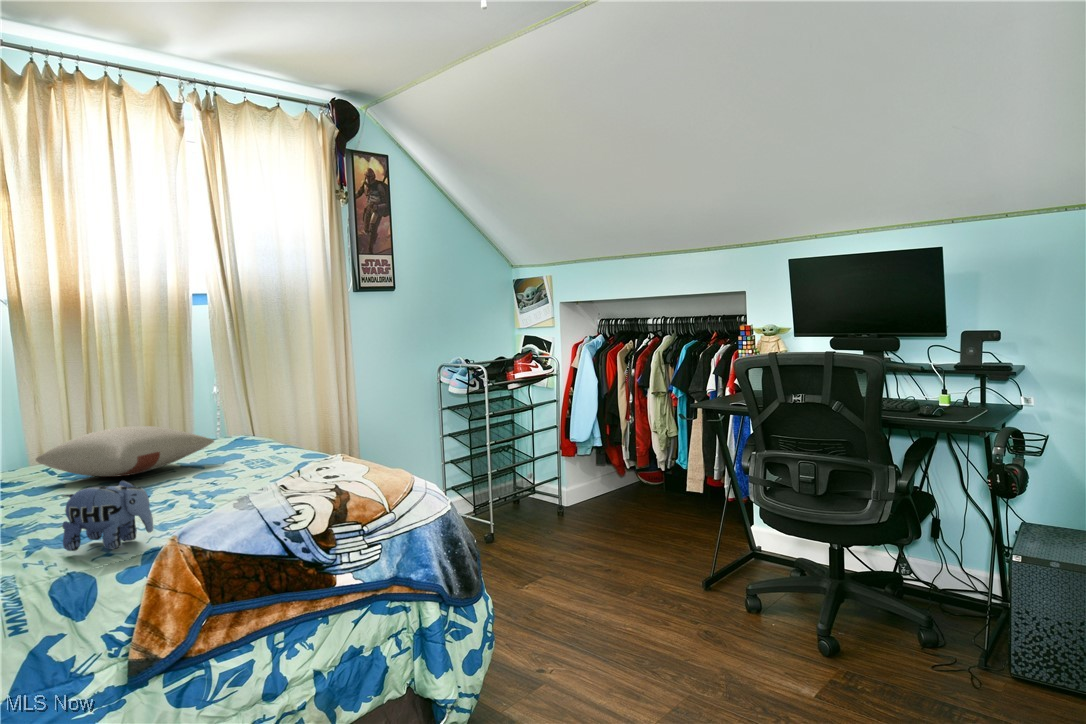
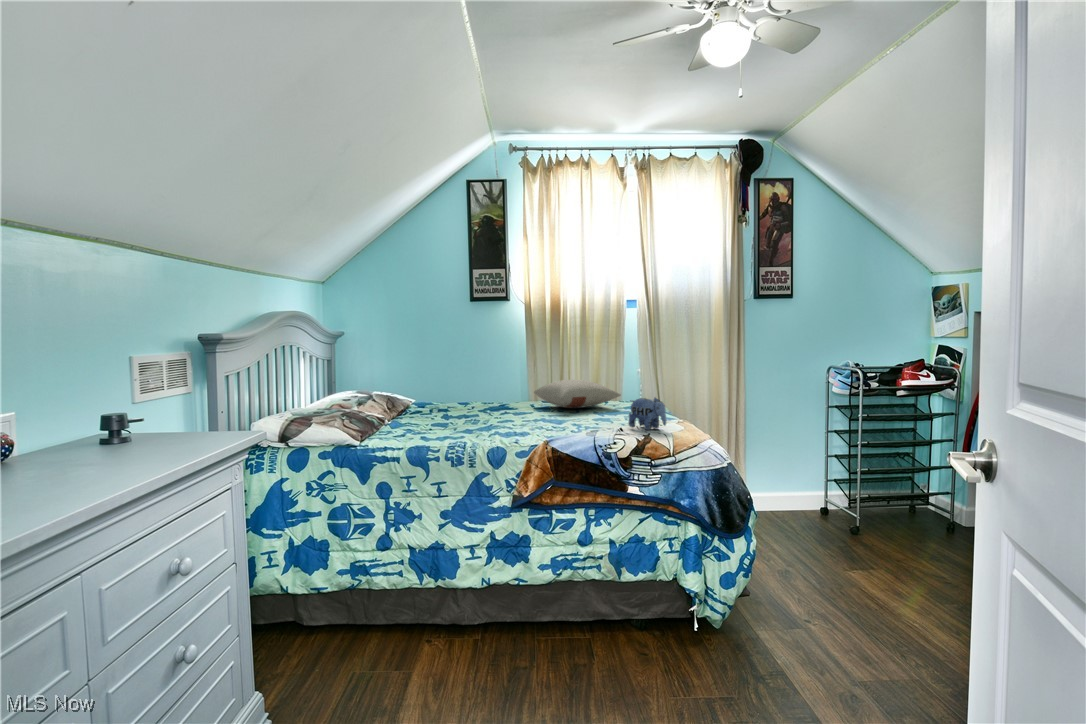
plush toy: present [62,480,153,551] -> present [629,398,666,430]

